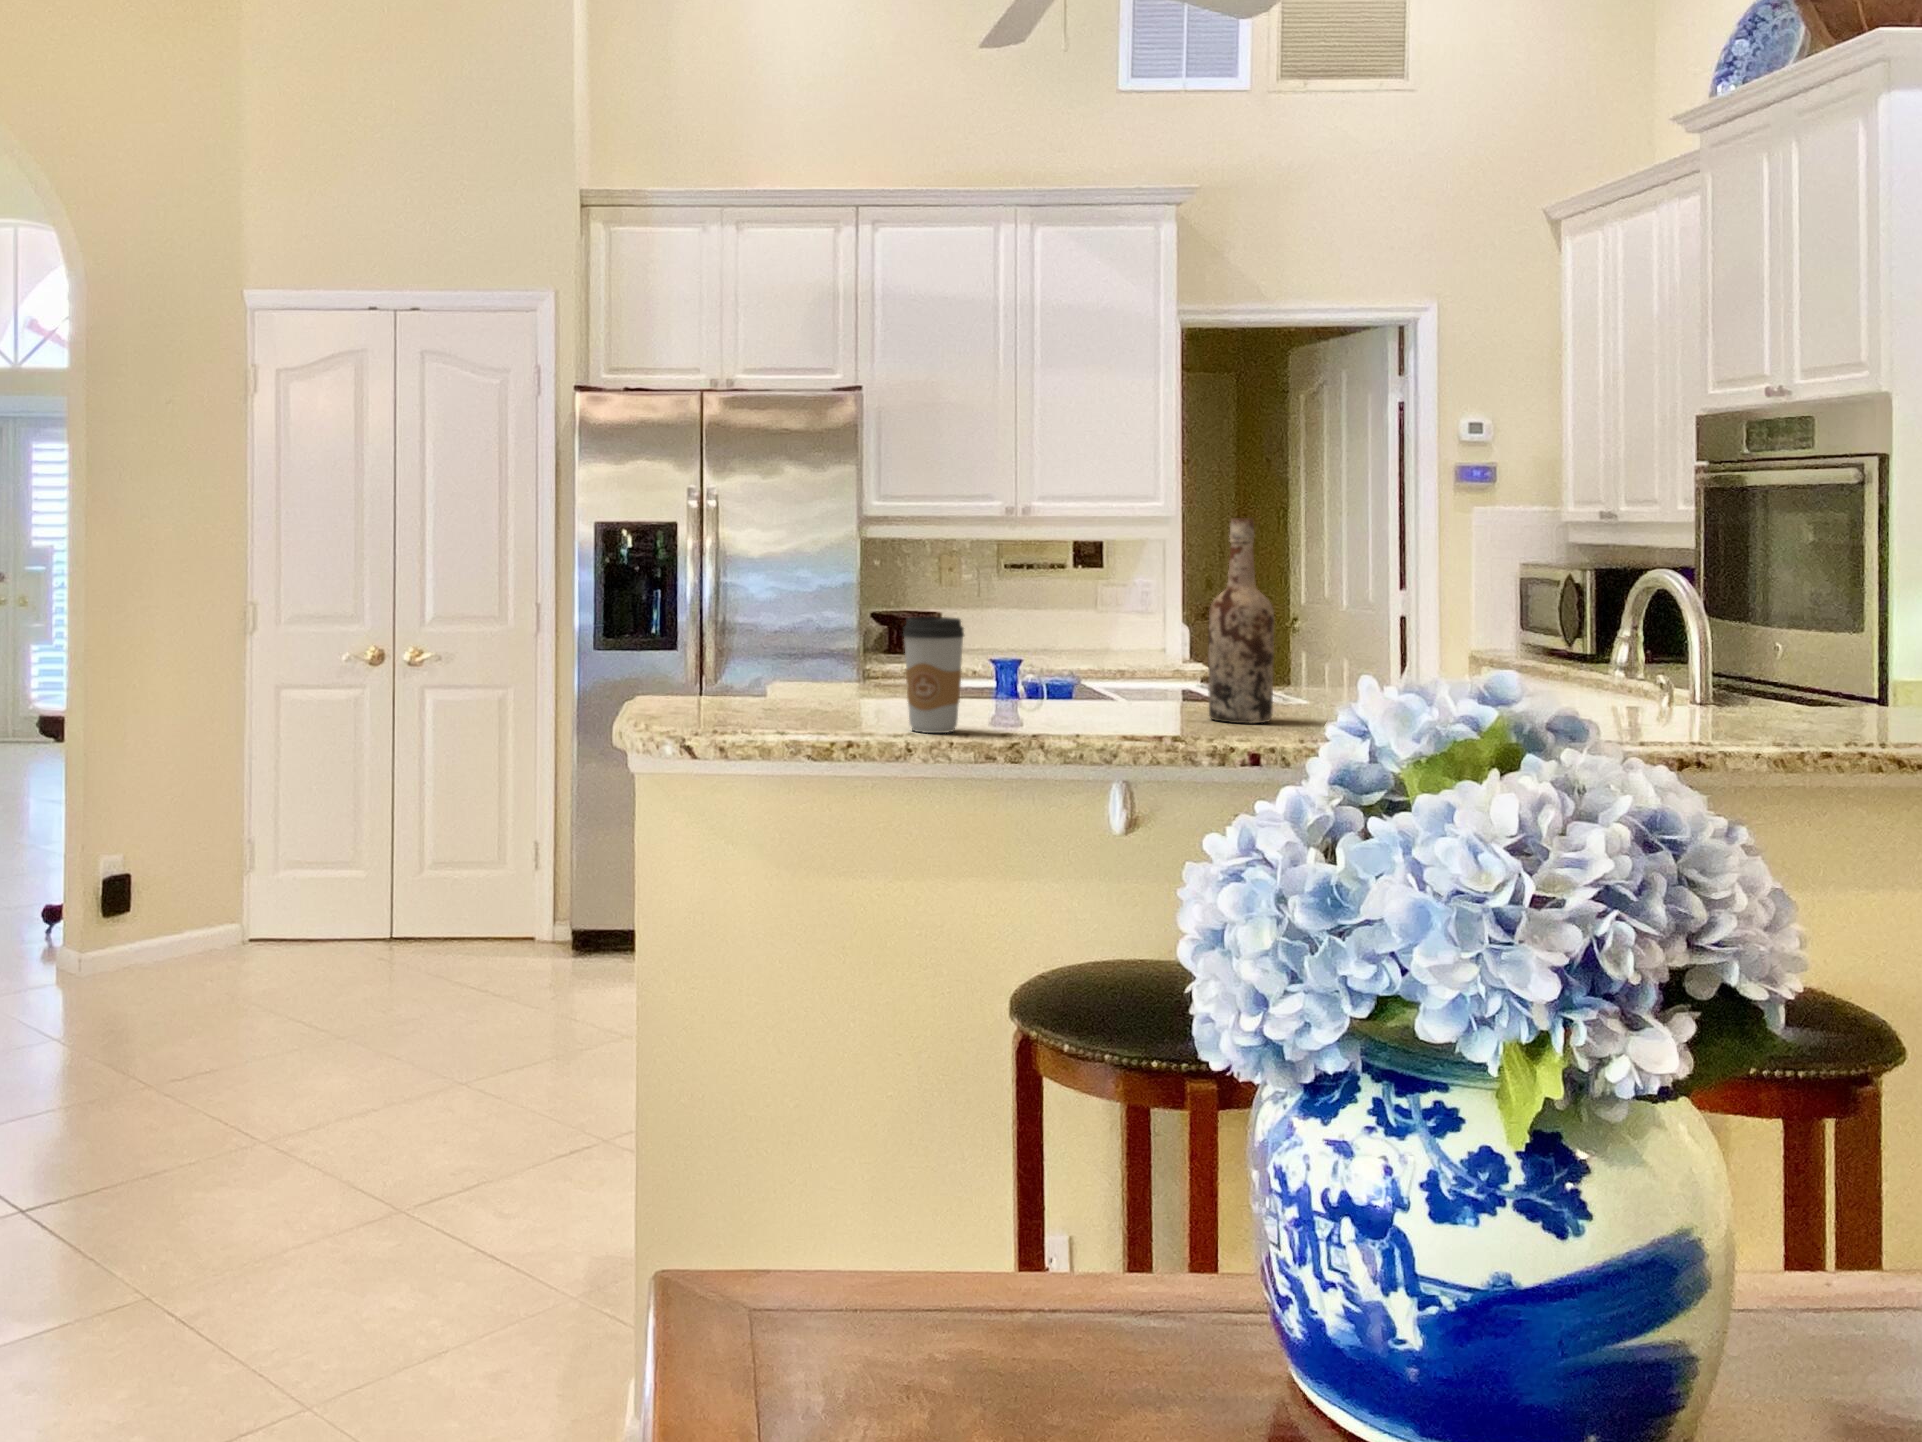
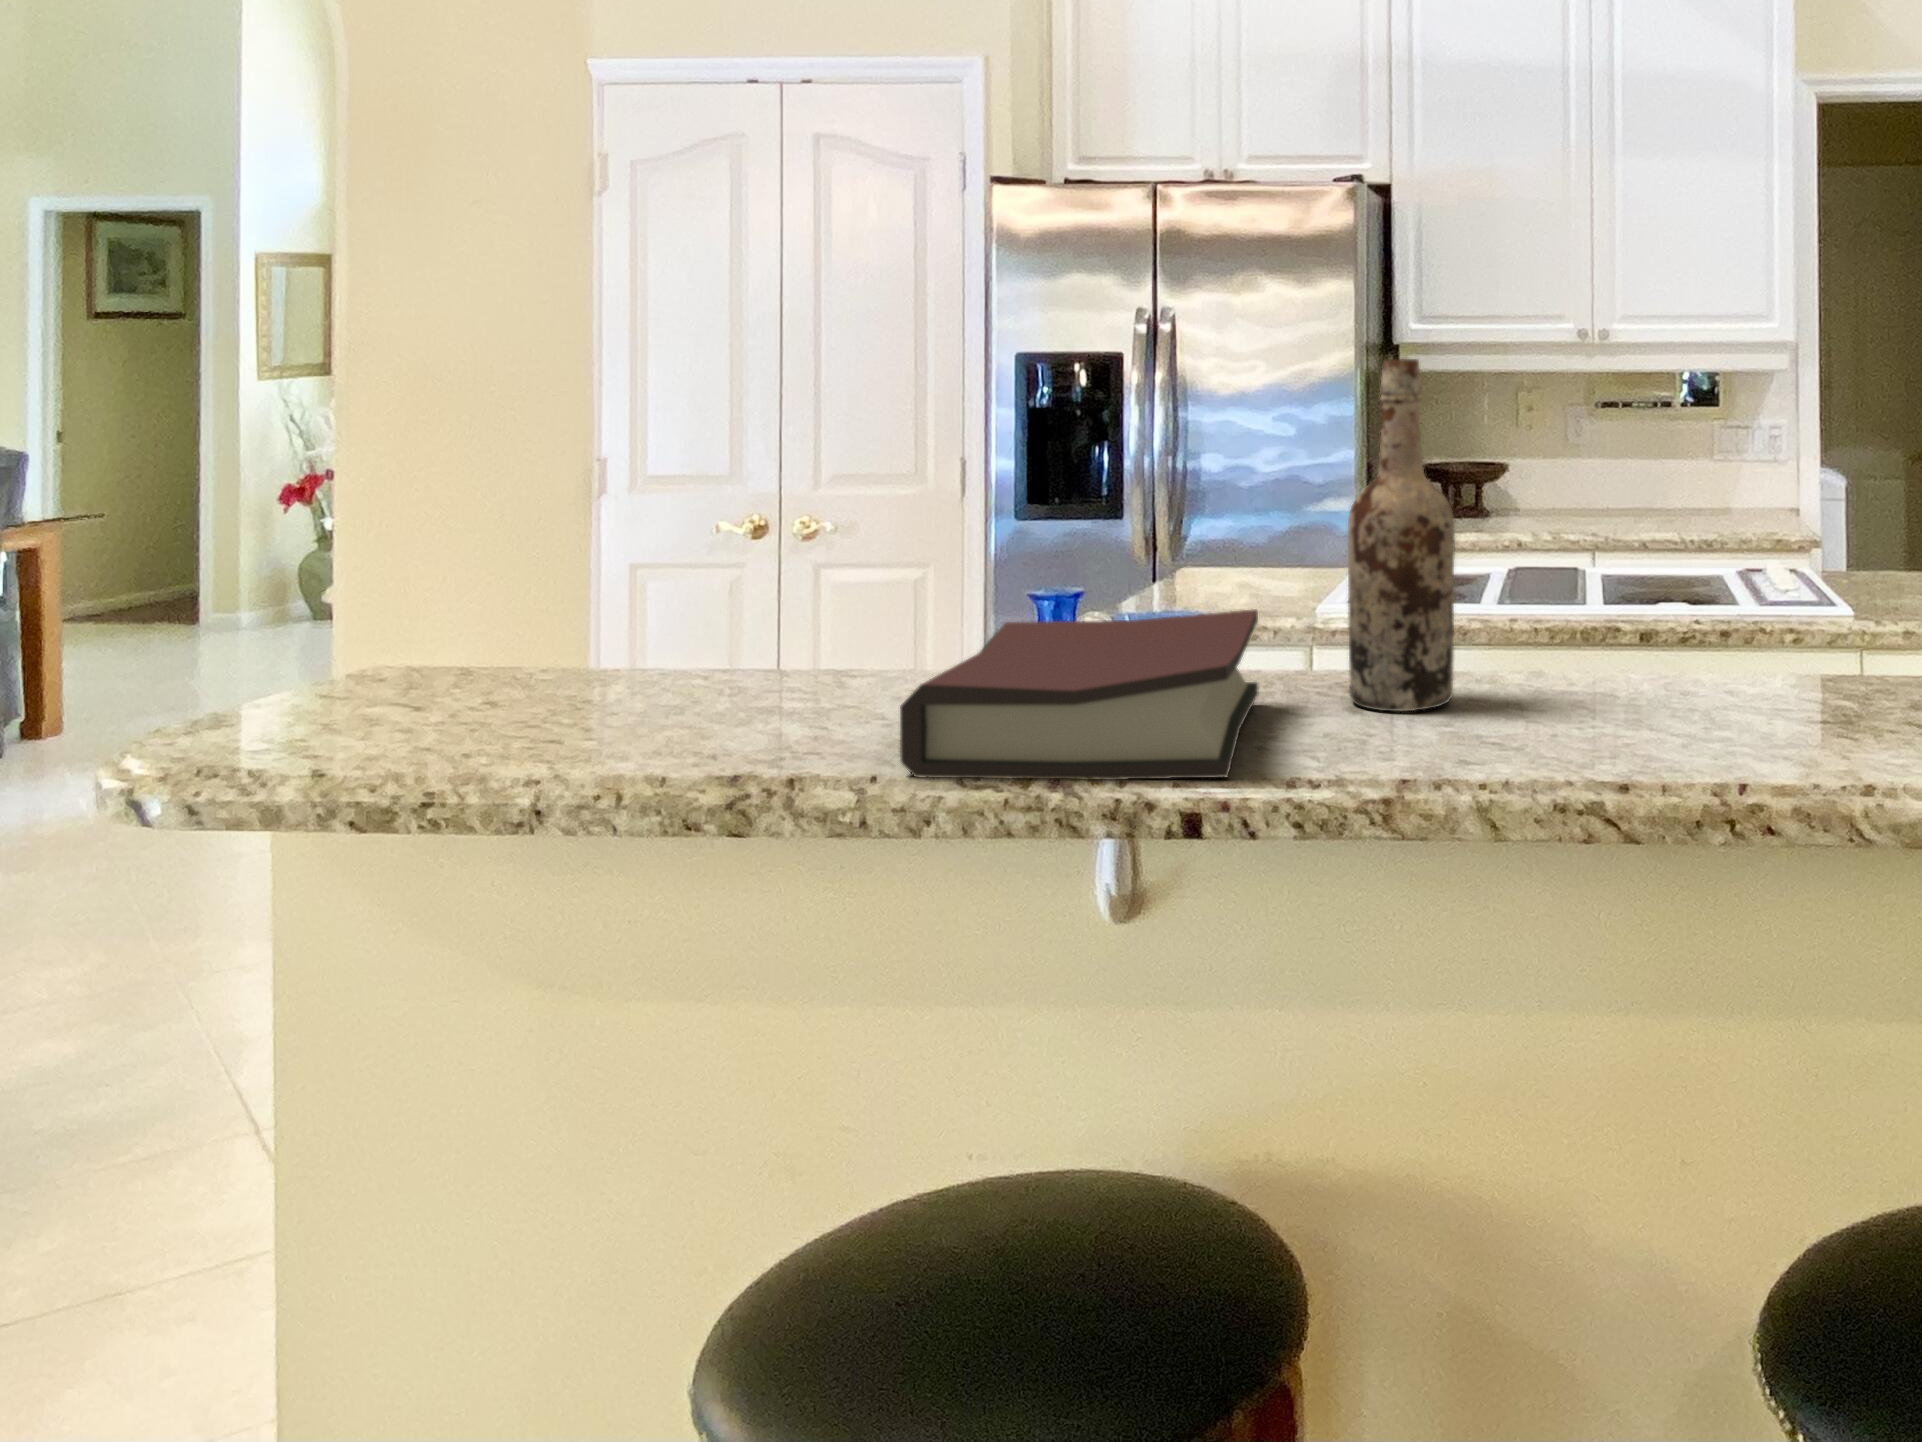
coffee cup: present [903,617,964,733] -> none [648,542,769,757]
hardback book: none [1010,664,1238,744] -> present [900,609,1258,780]

